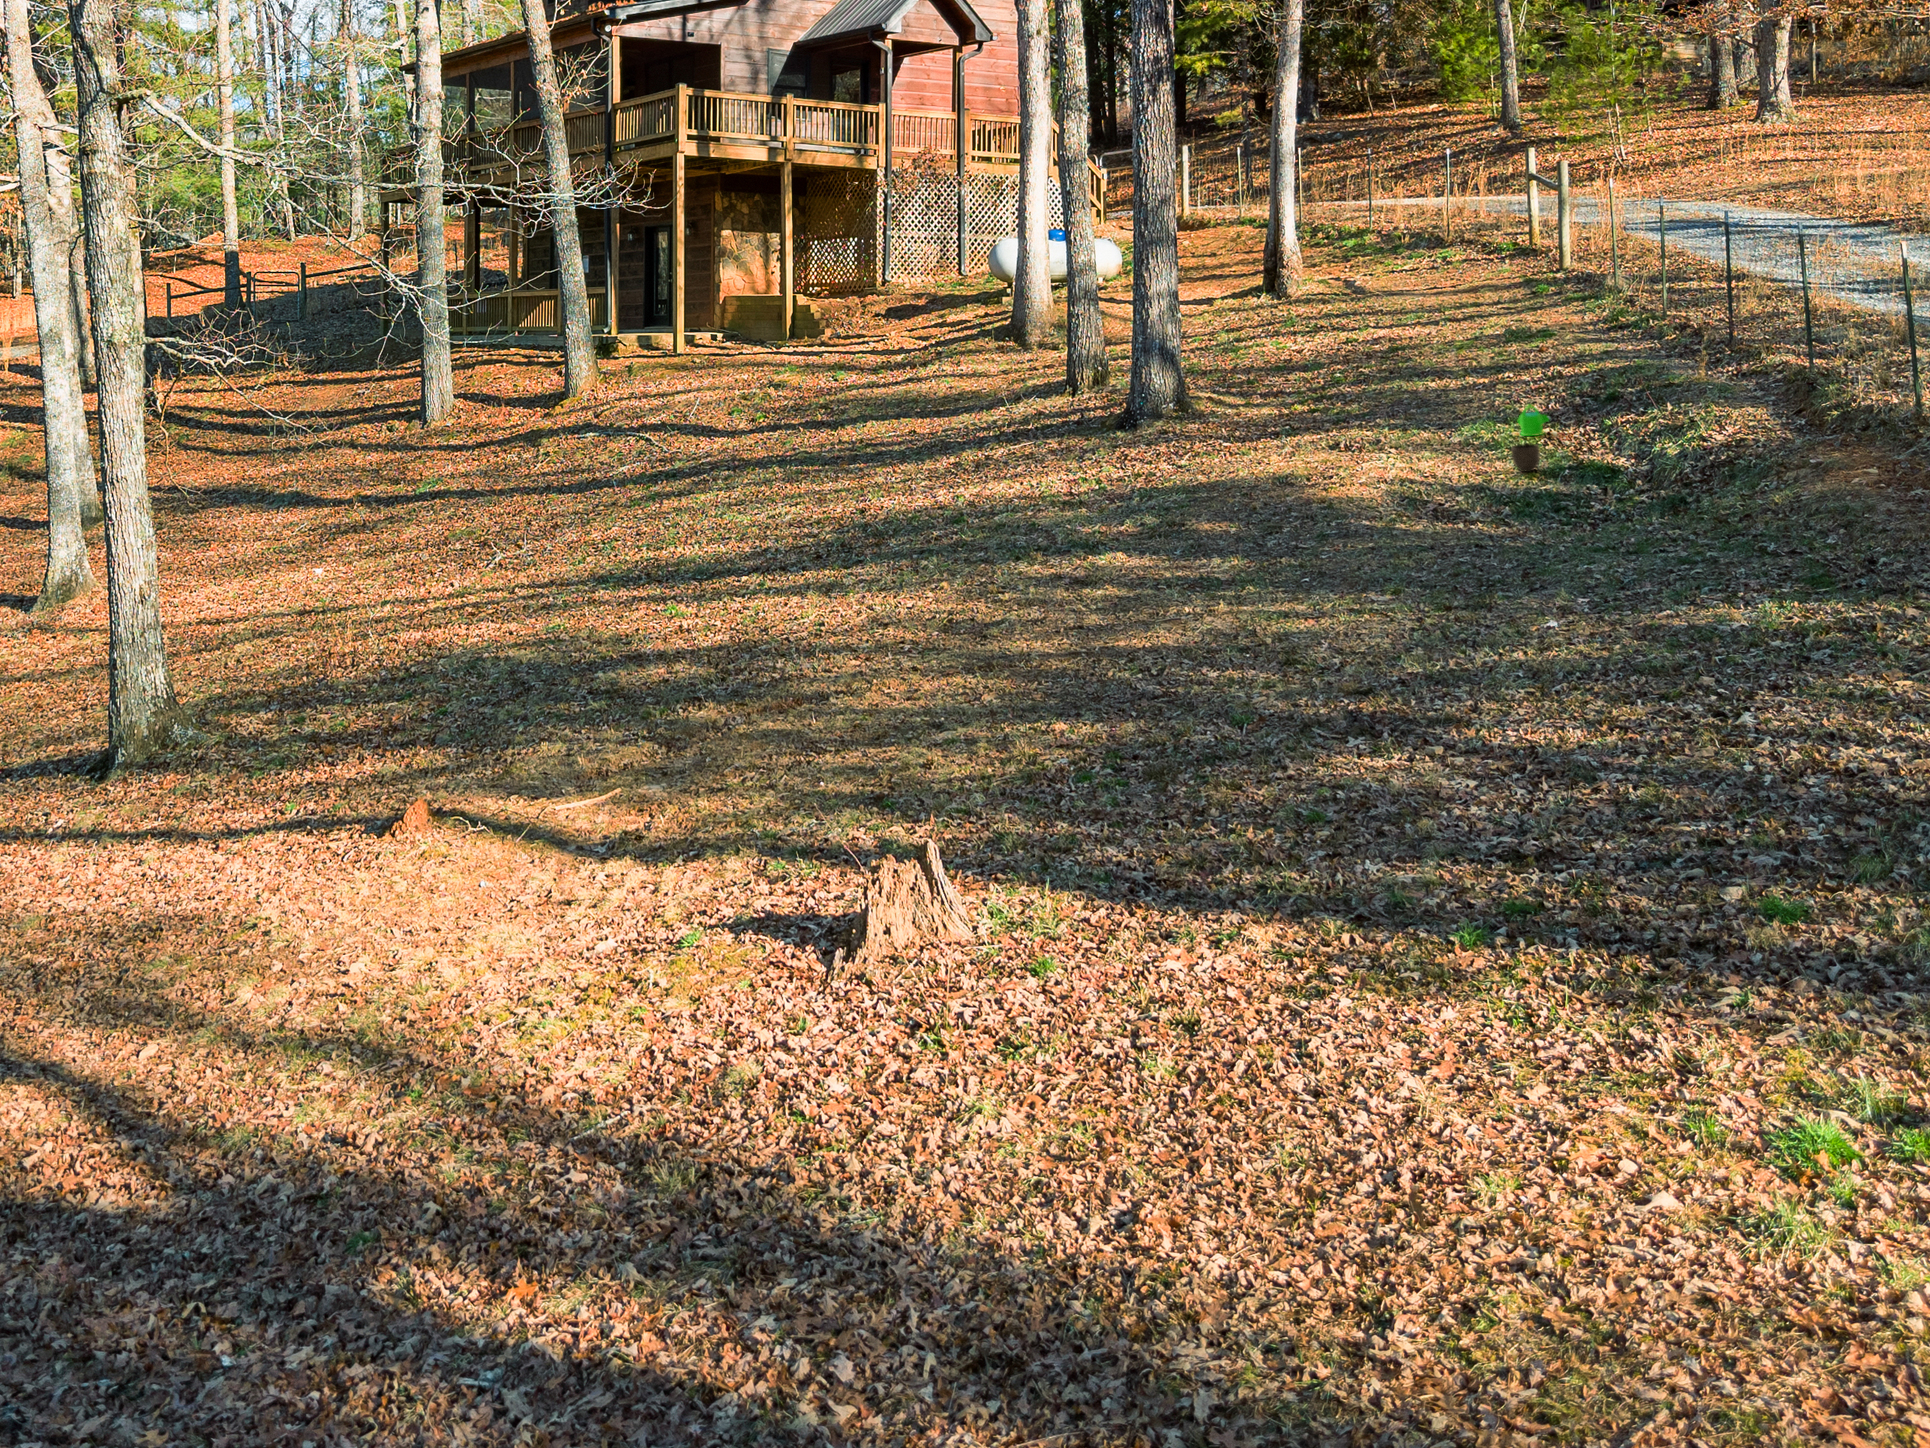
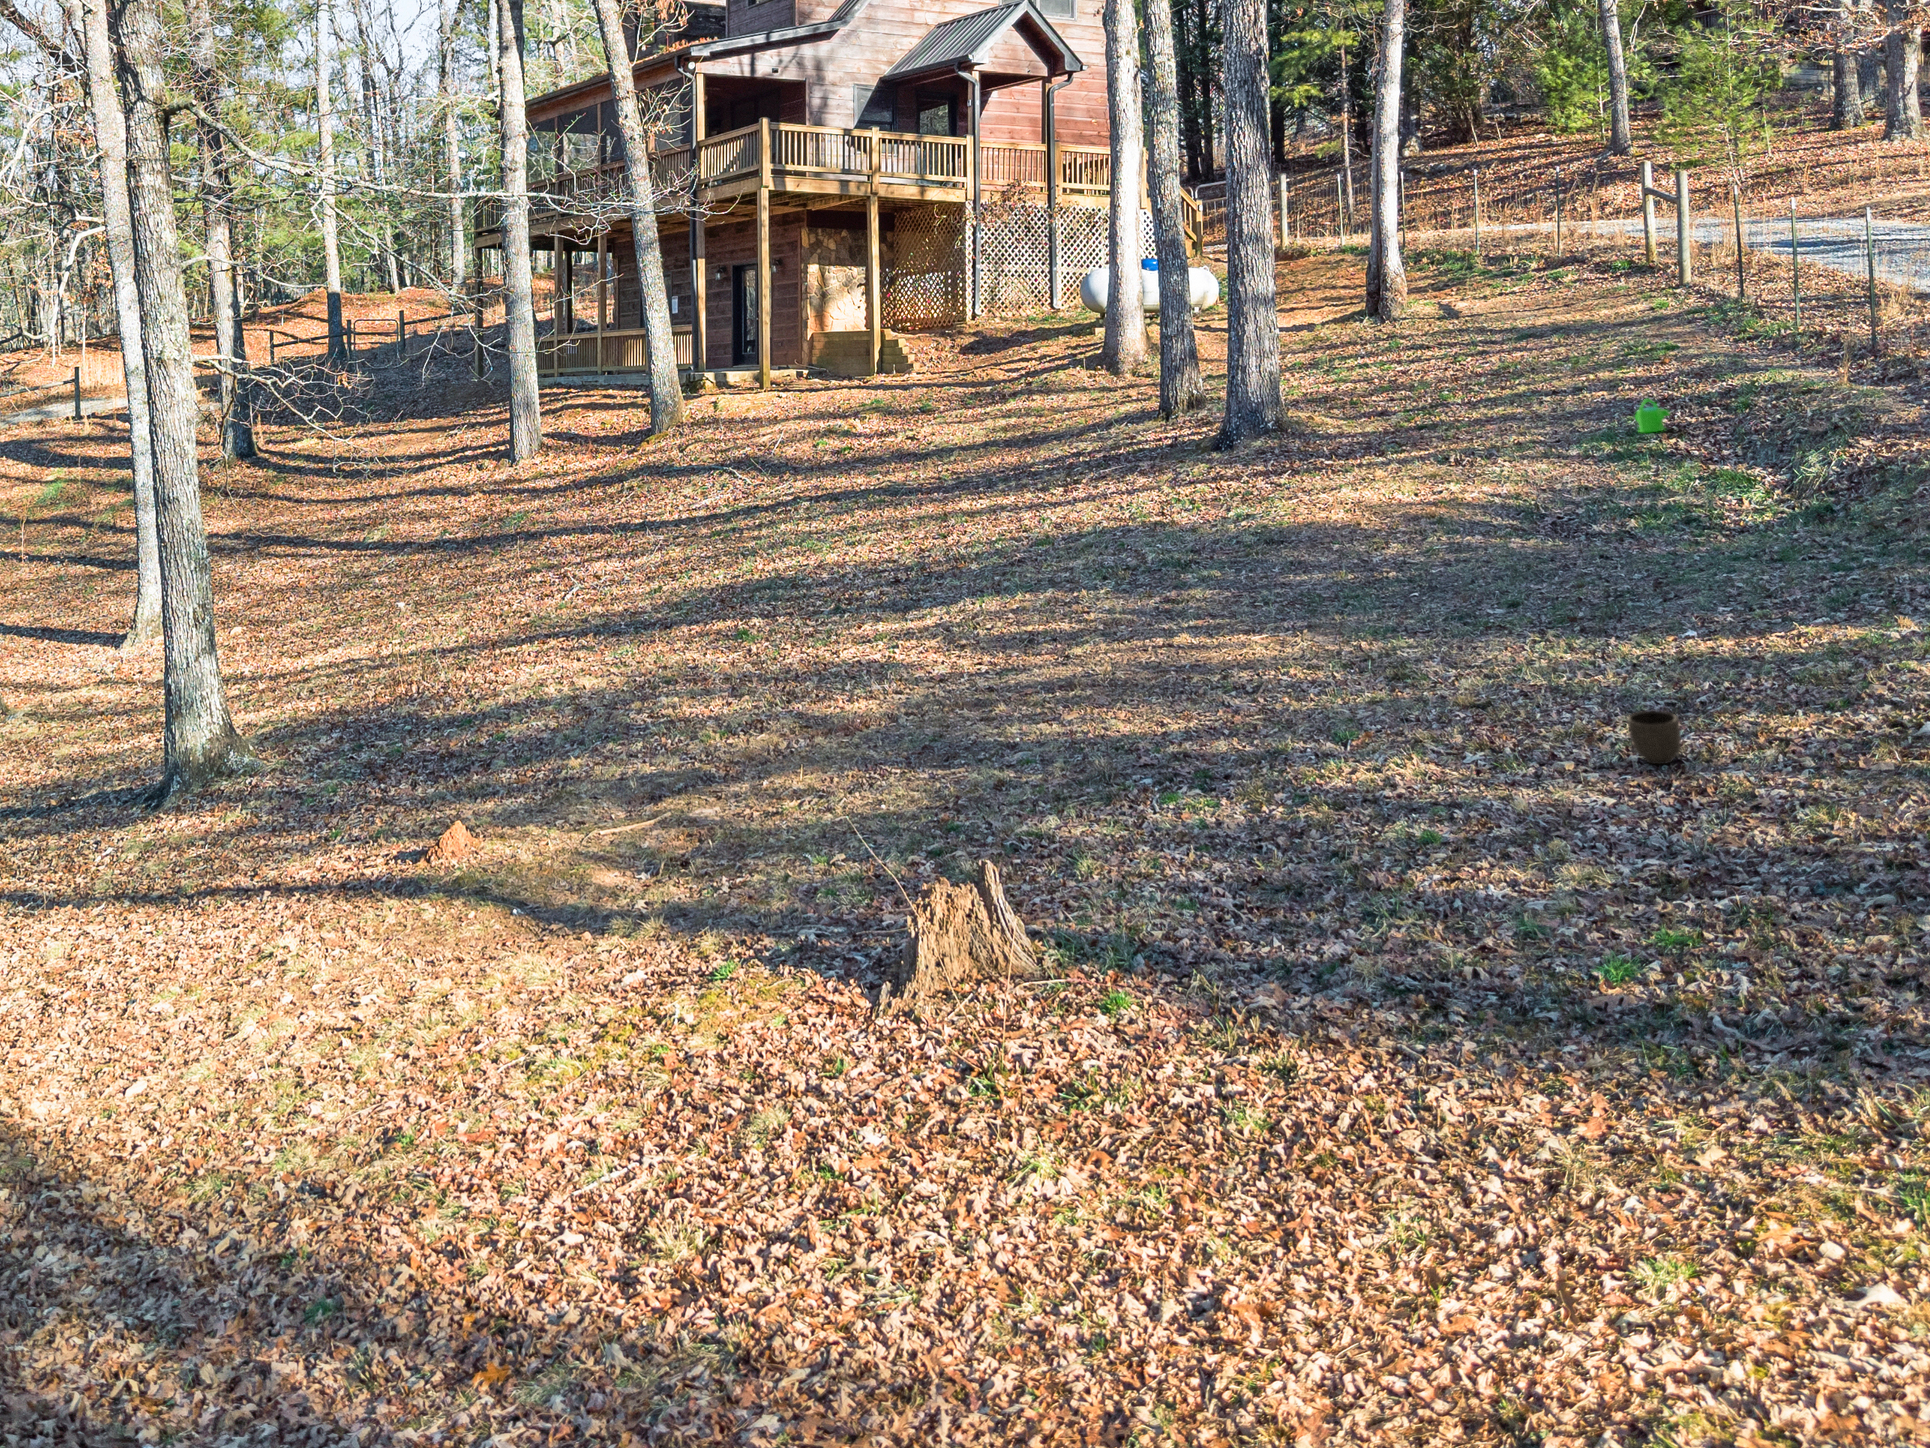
planter: present [1511,443,1540,472] -> present [1627,711,1681,764]

